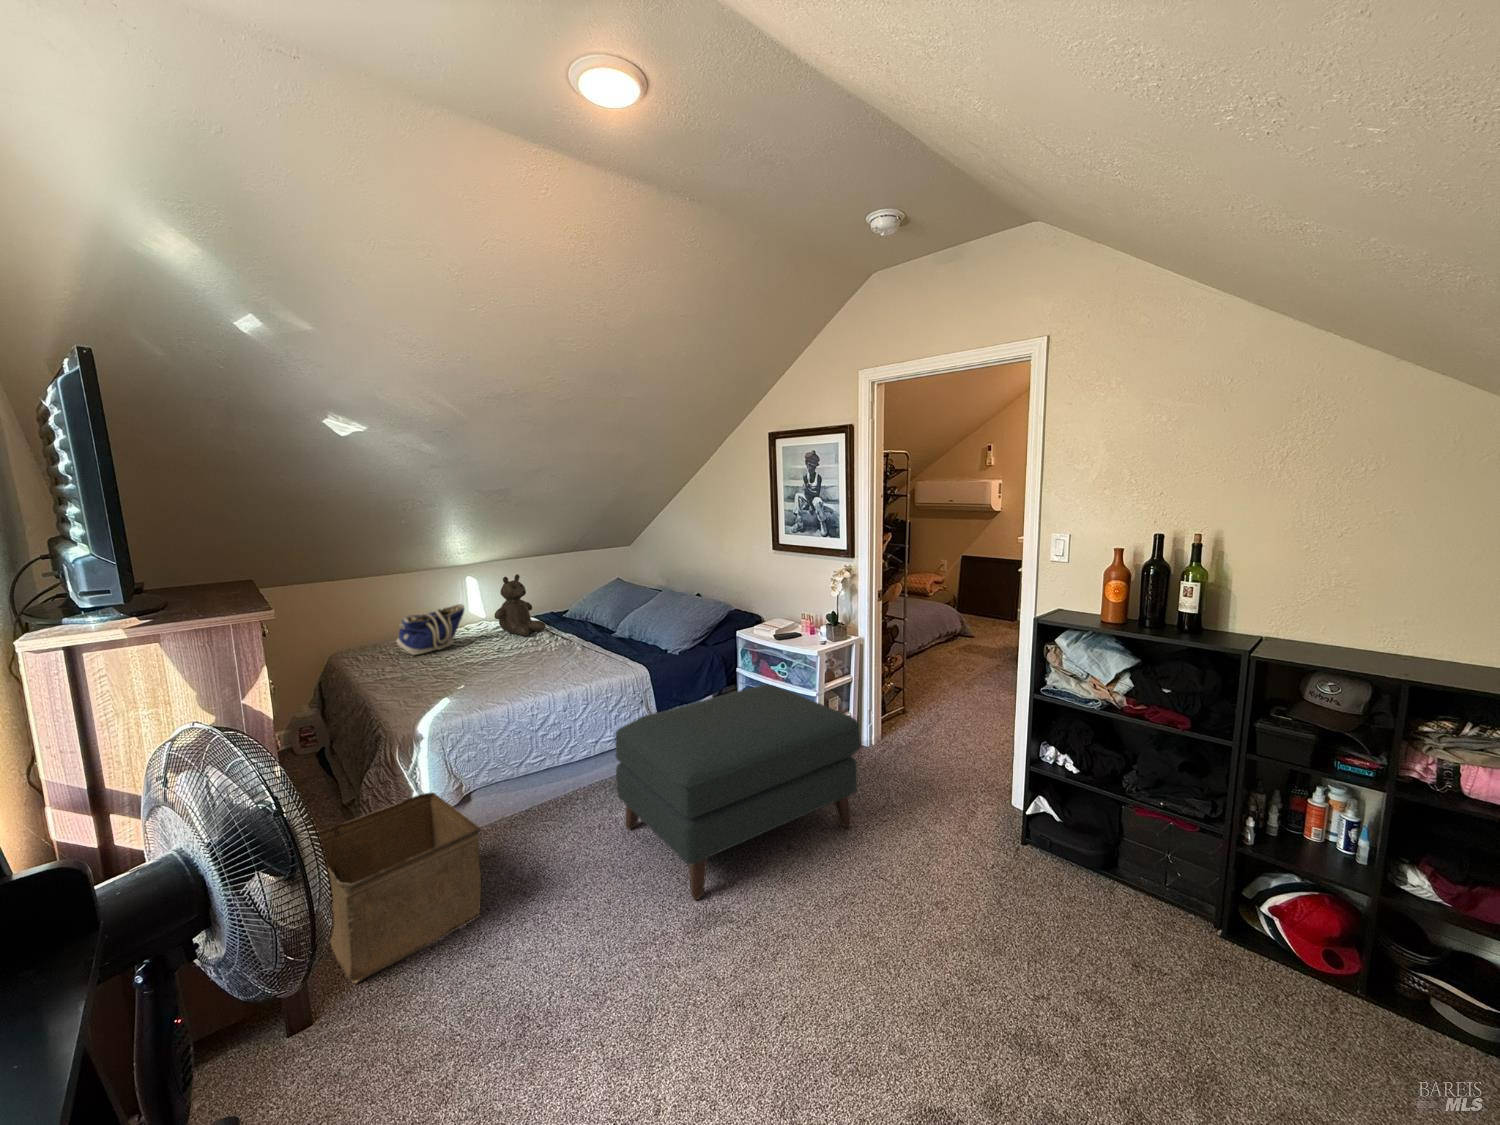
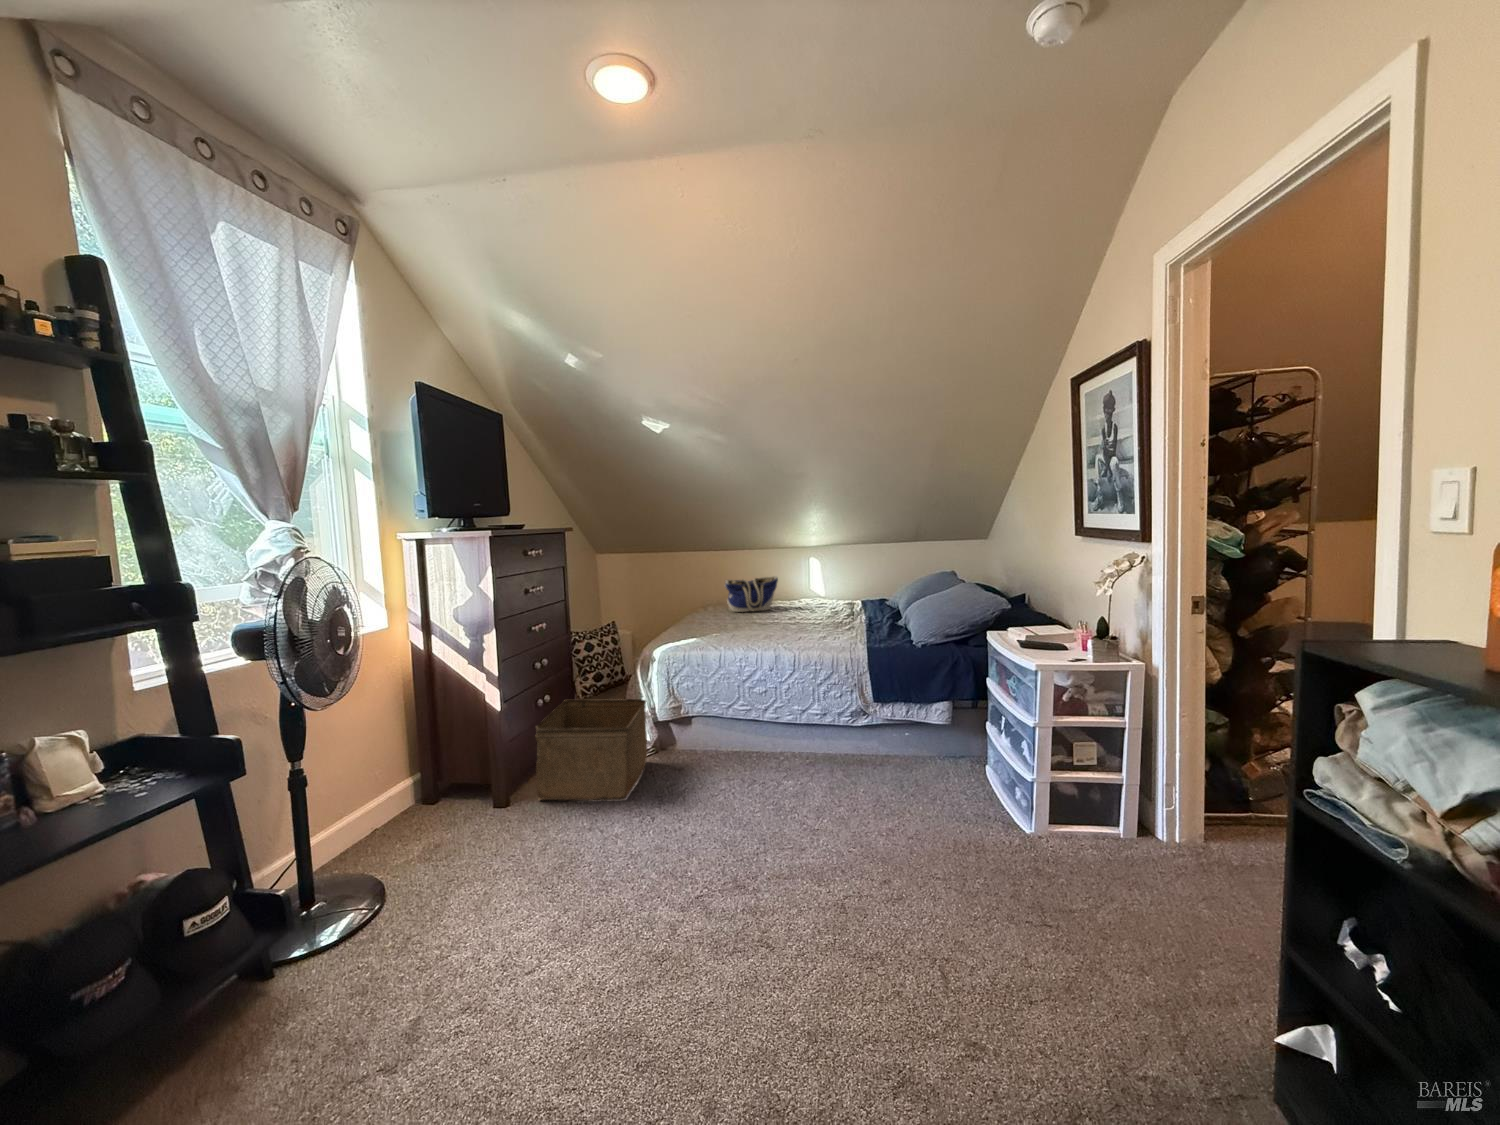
teddy bear: present [495,574,546,636] -> none [803,556,846,612]
ottoman: present [615,685,860,900] -> none [725,685,998,903]

